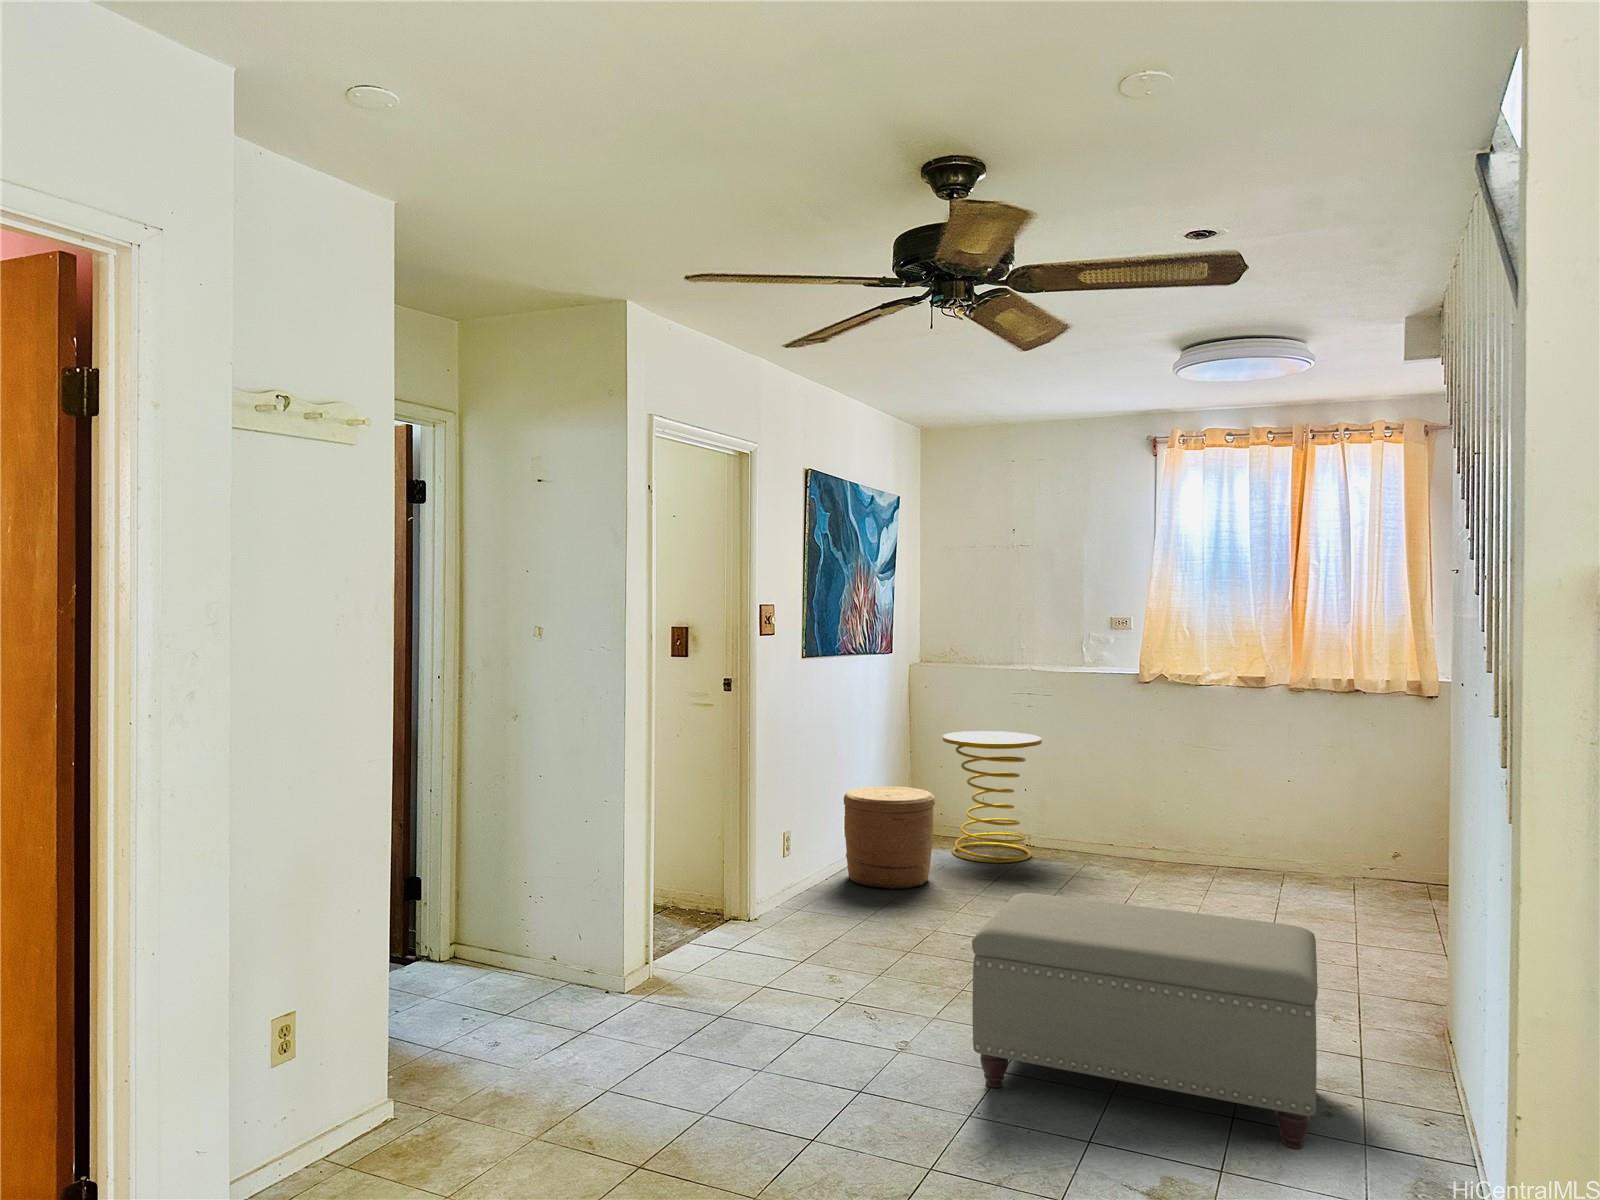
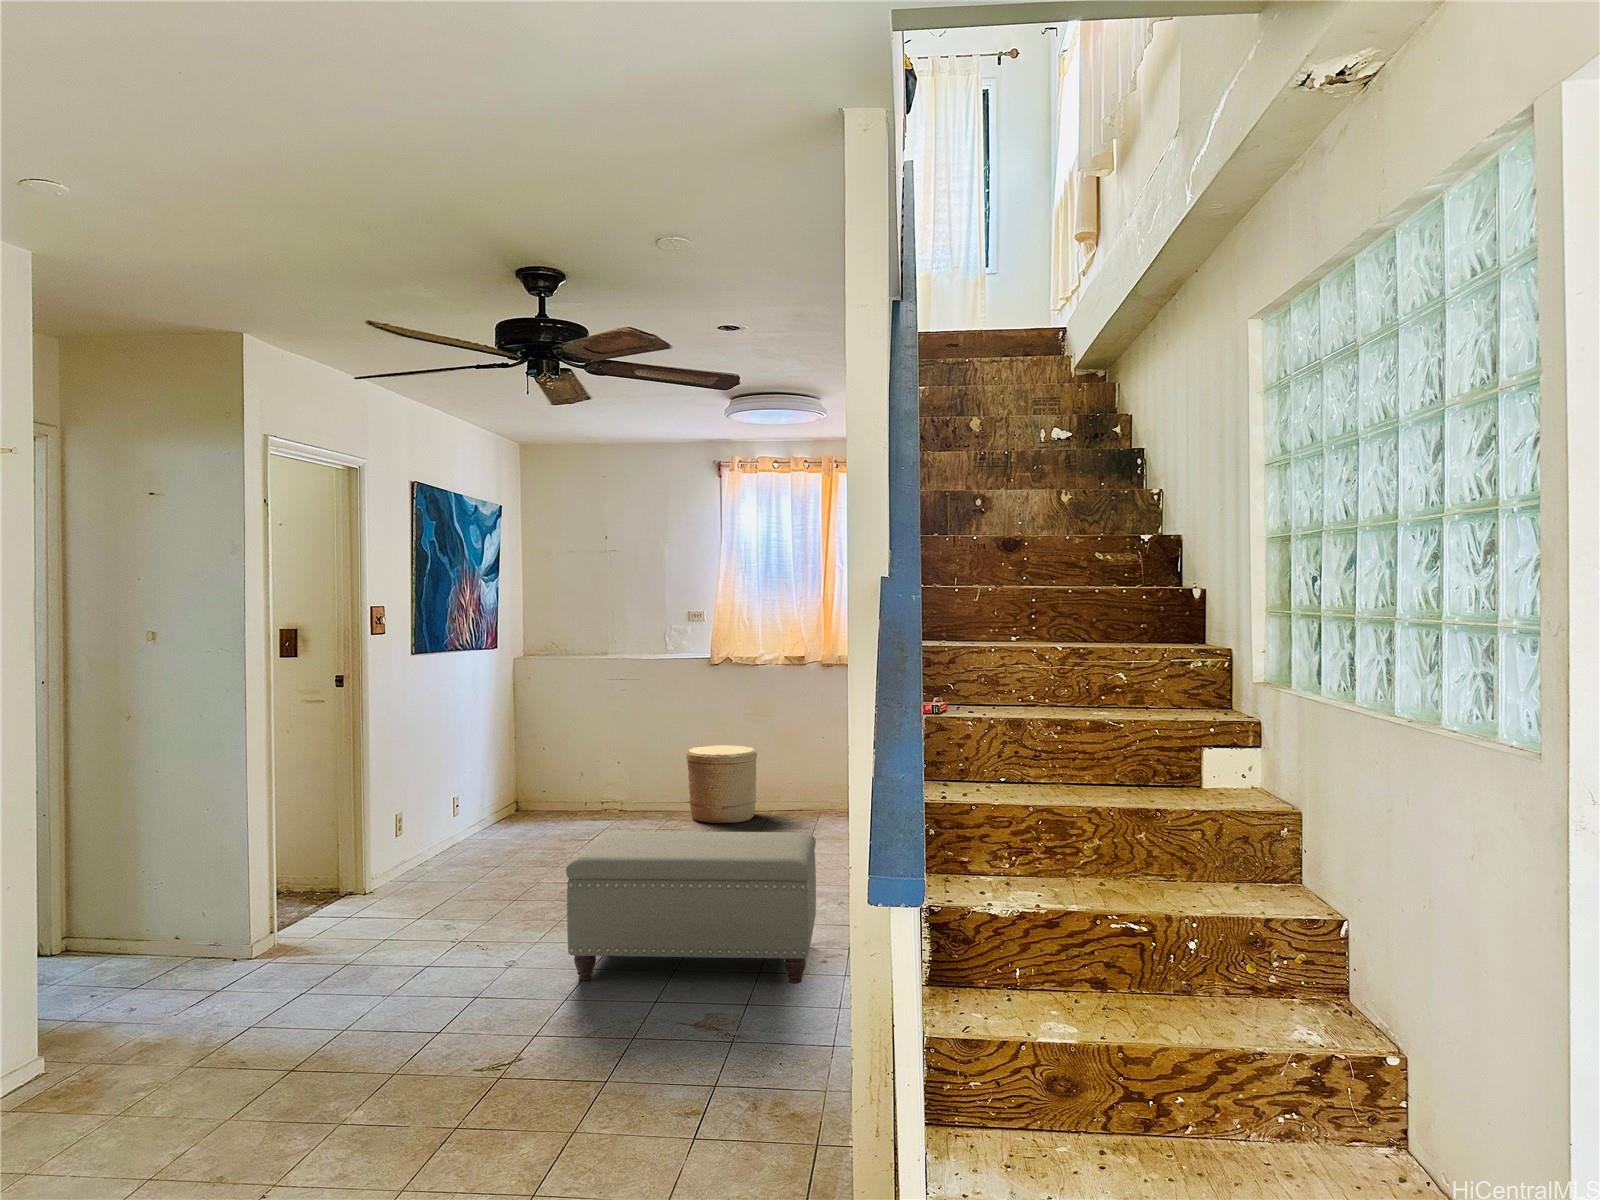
side table: present [943,731,1042,863] -> none [544,713,630,826]
woven basket: present [844,786,935,889] -> present [686,745,757,824]

